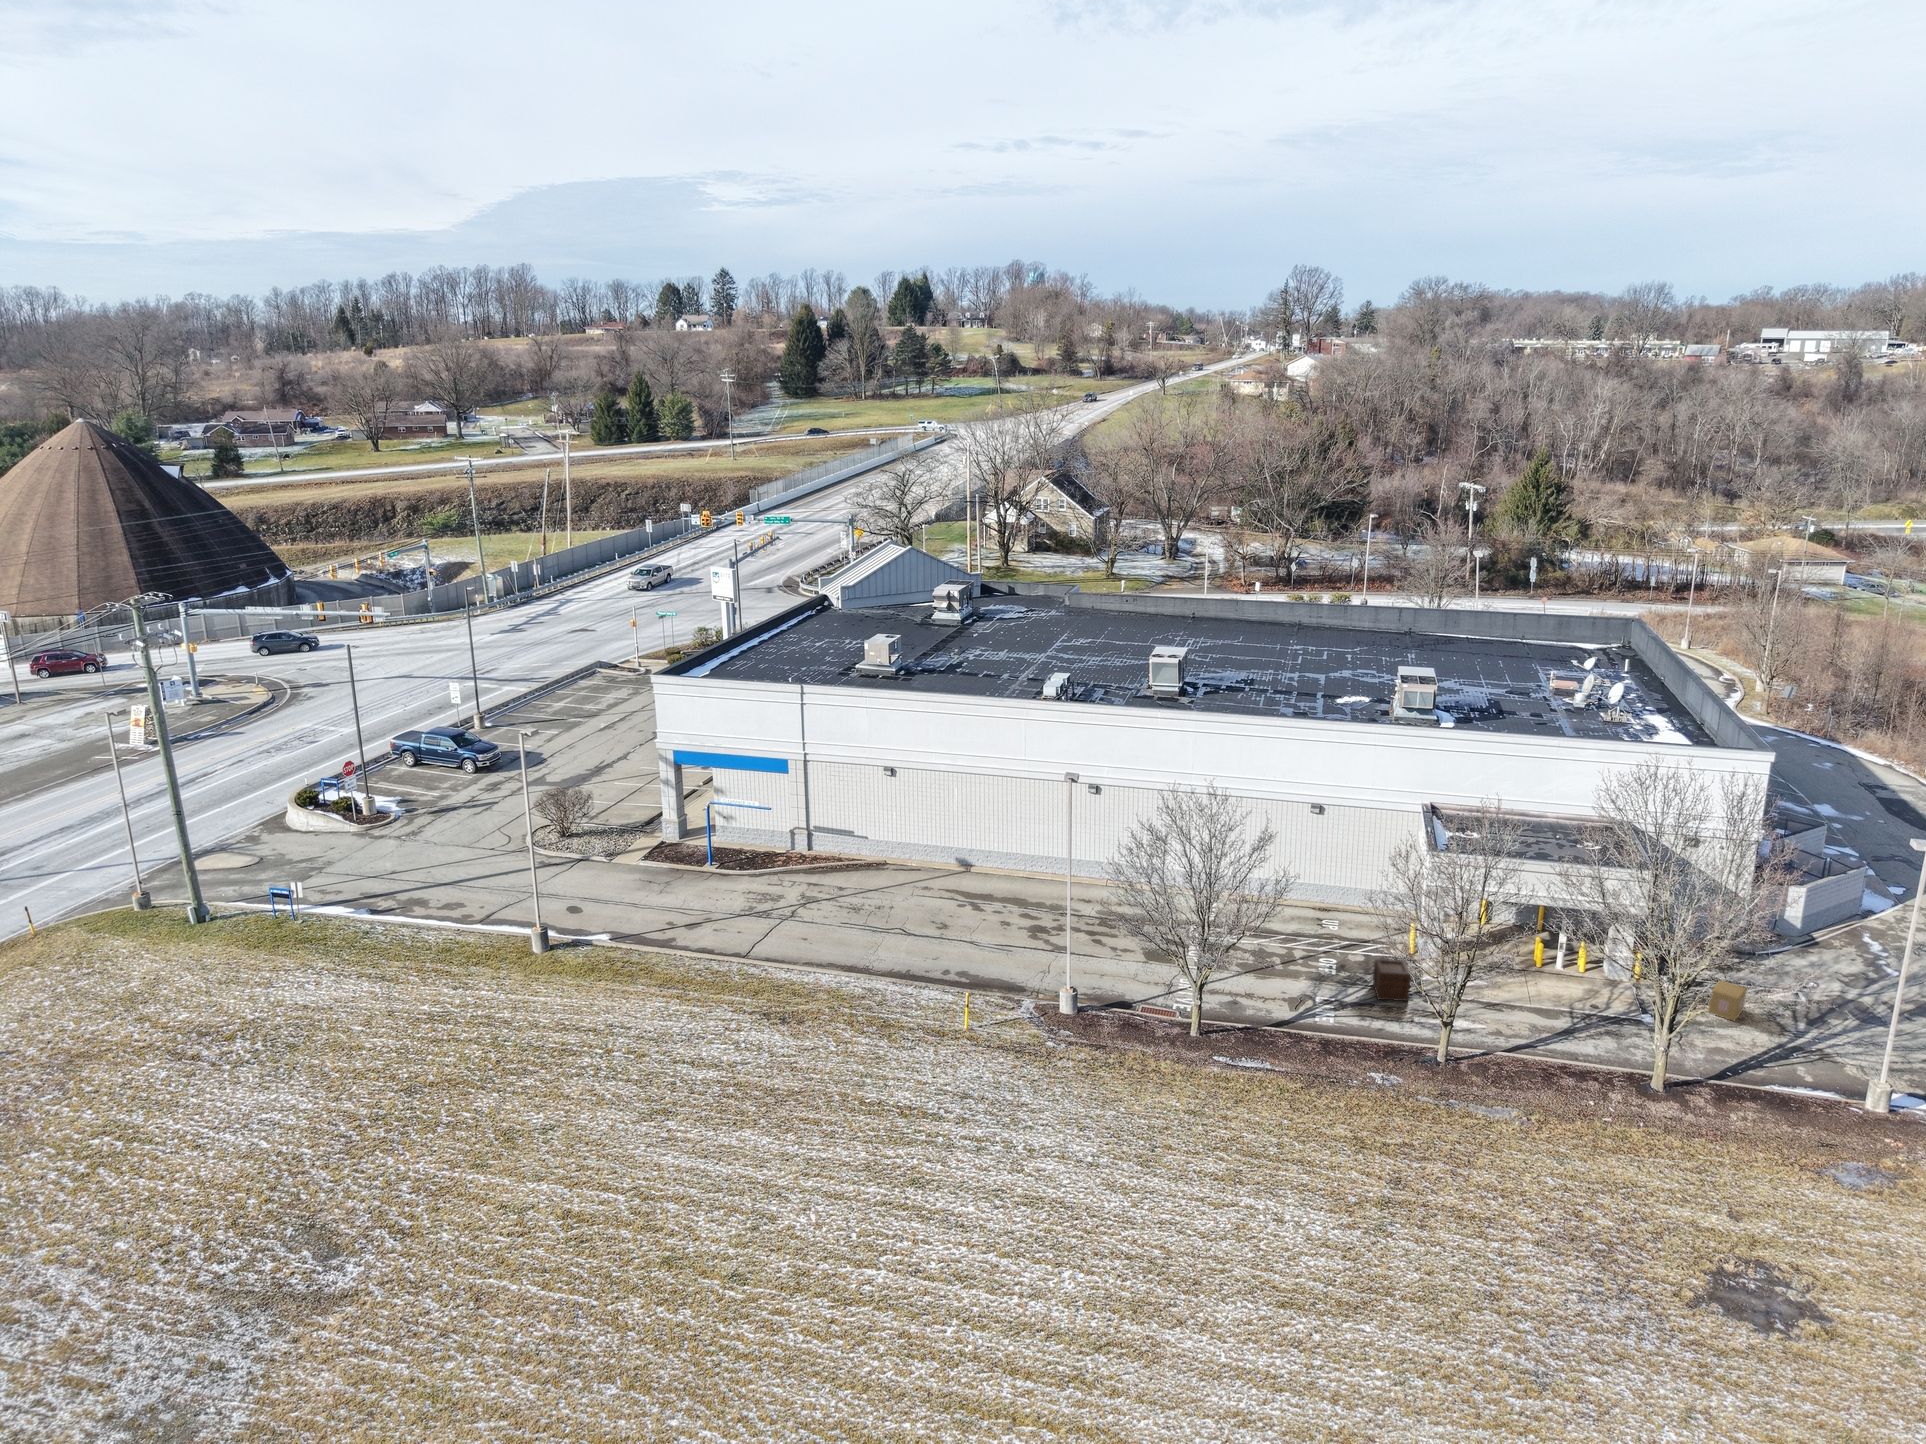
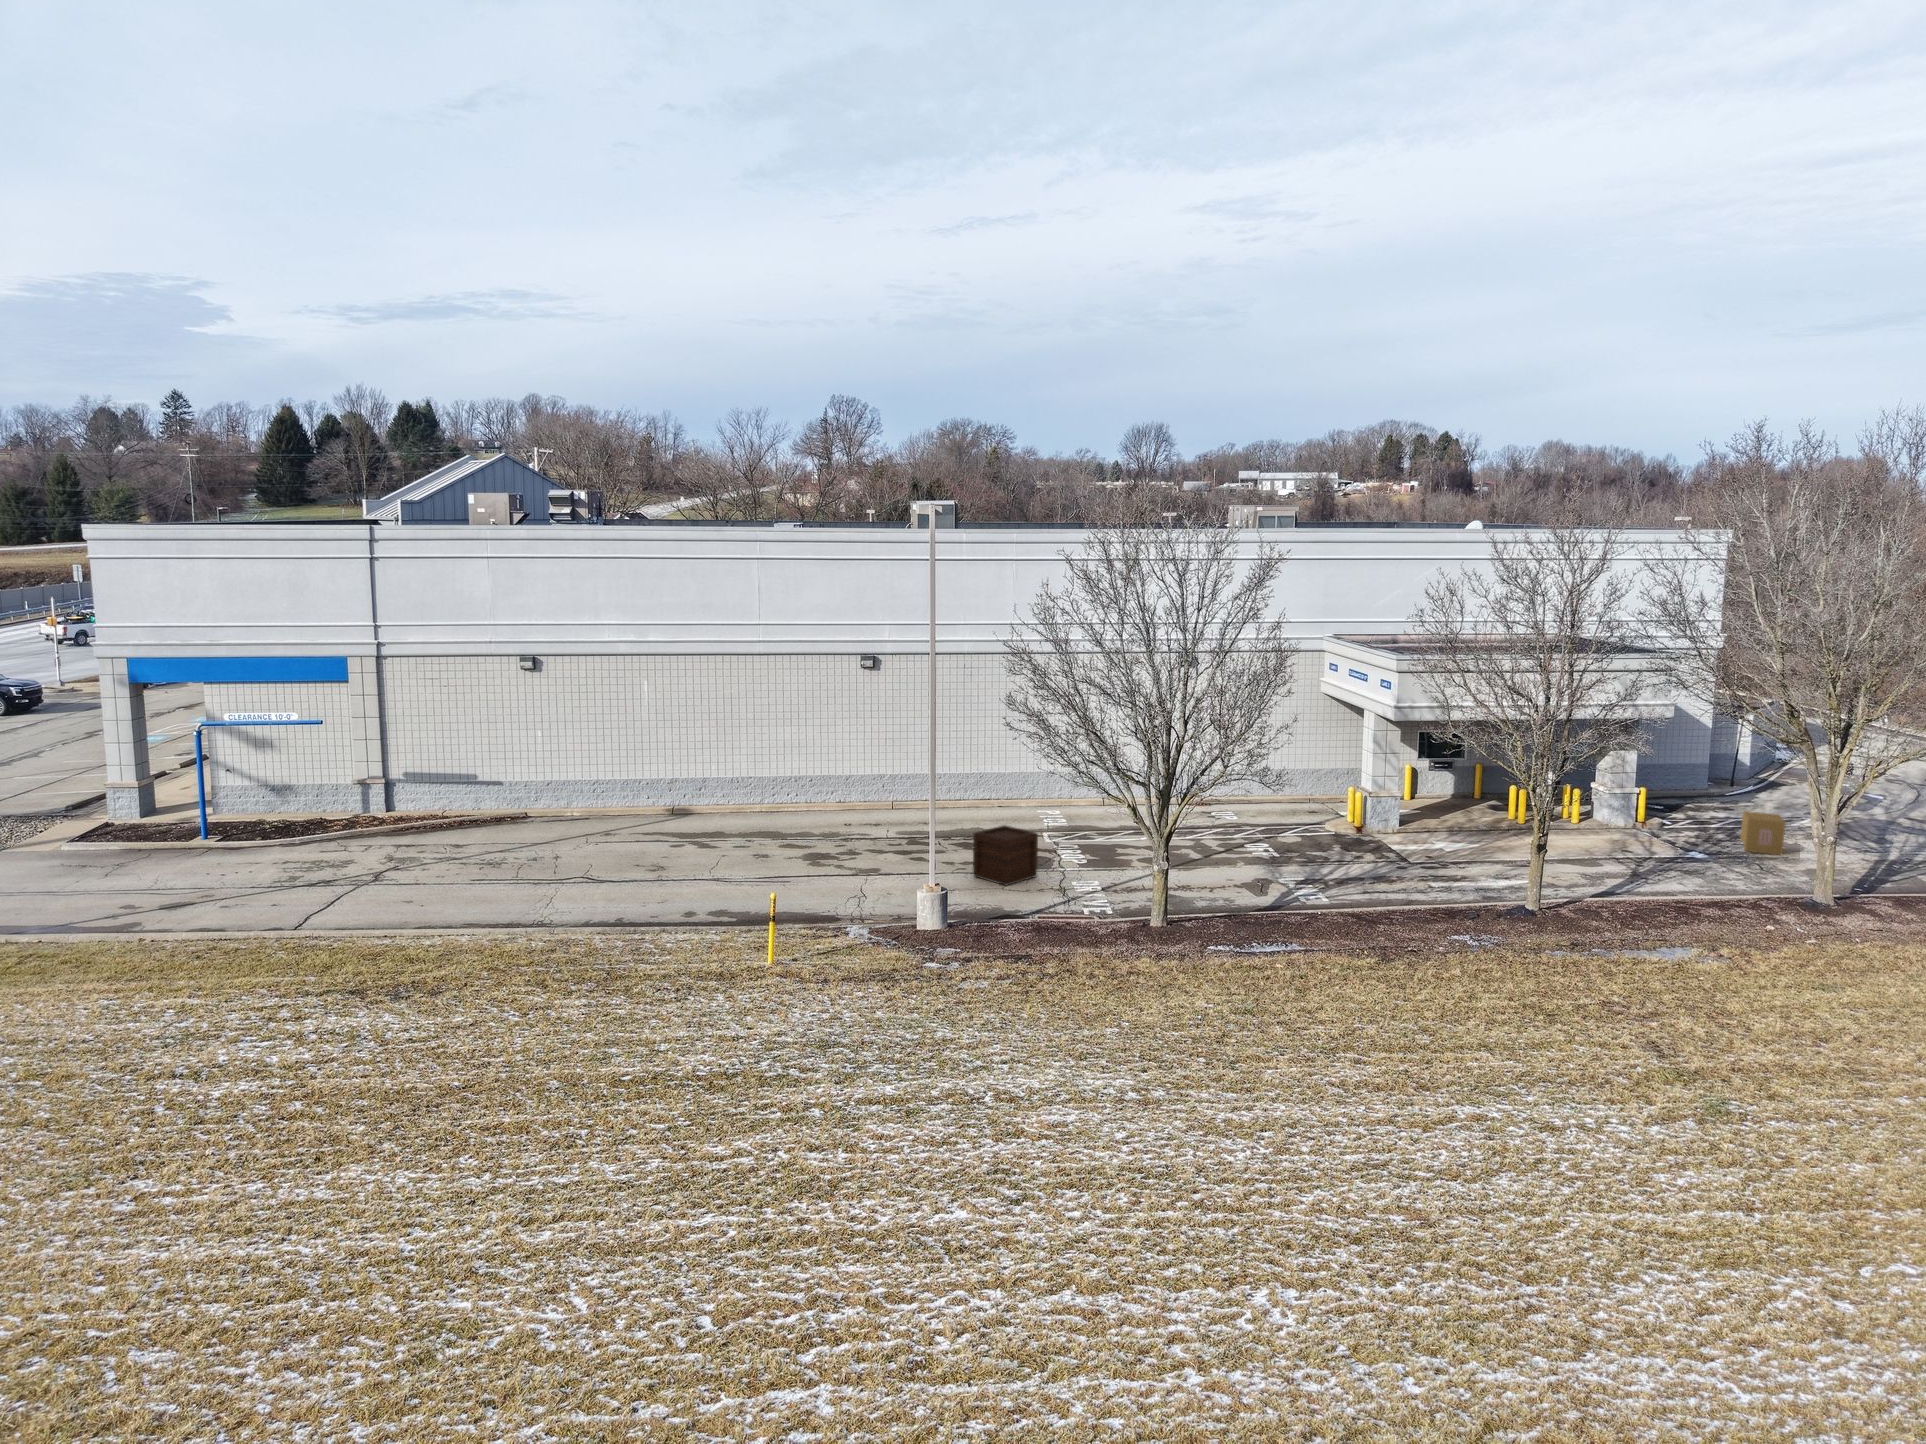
wooden crate: present [1373,959,1411,1001] -> present [973,825,1038,885]

